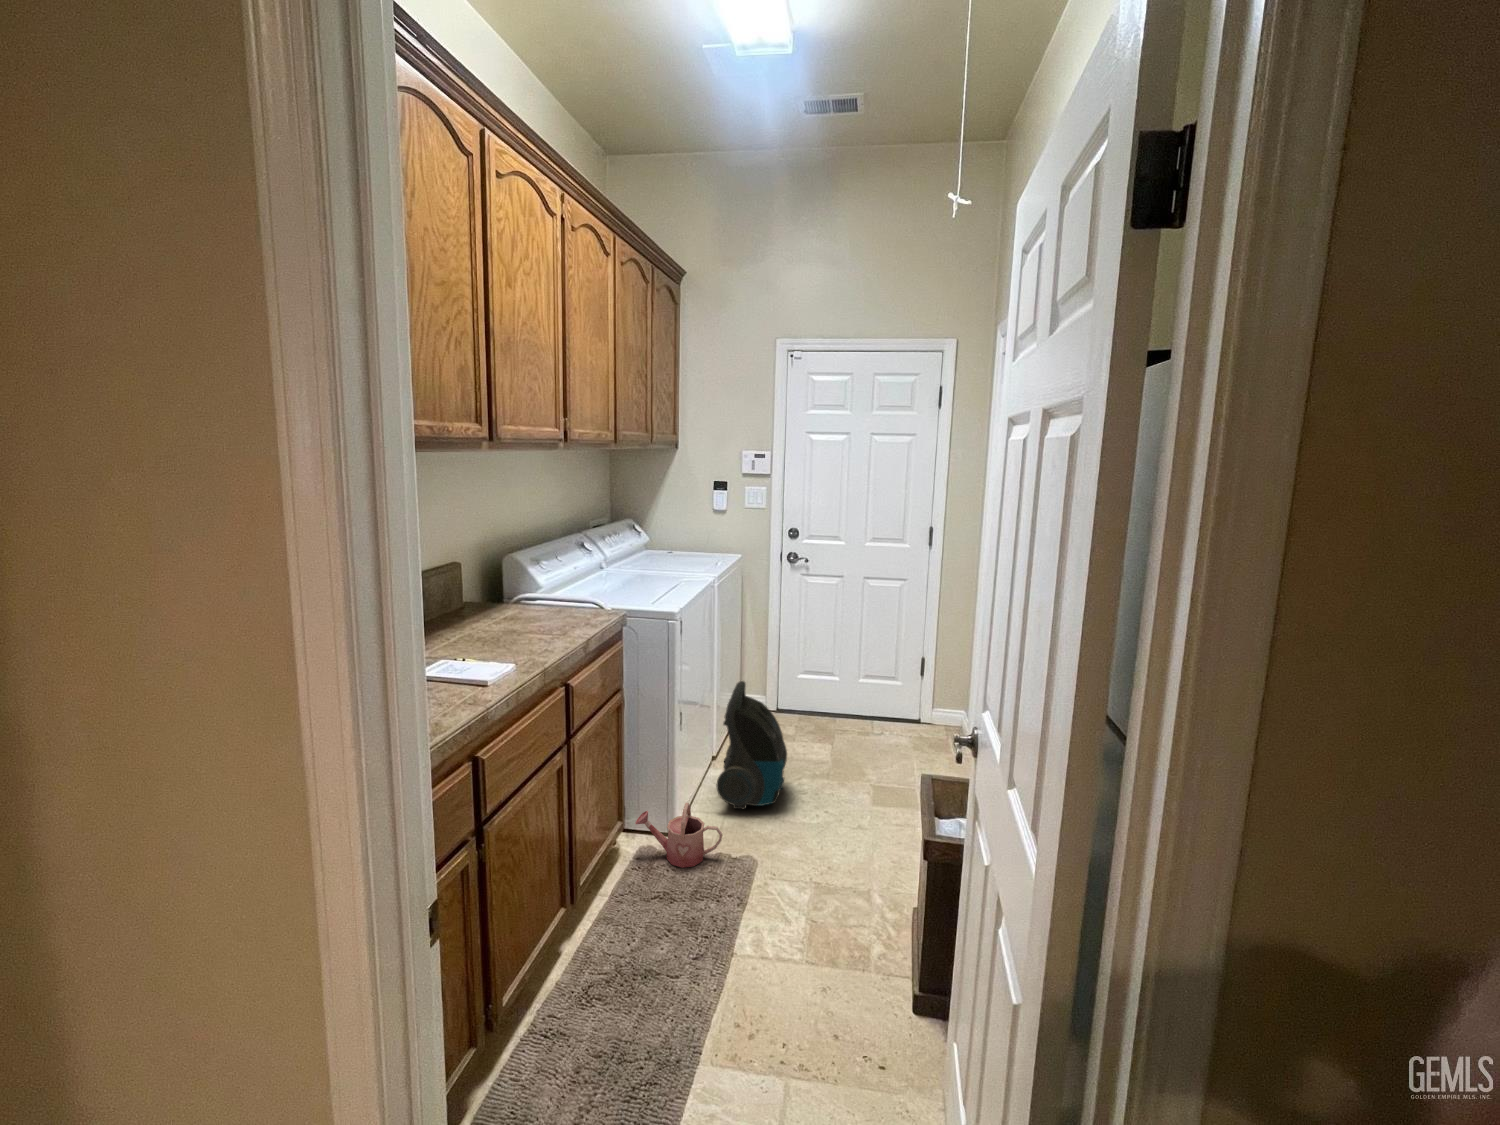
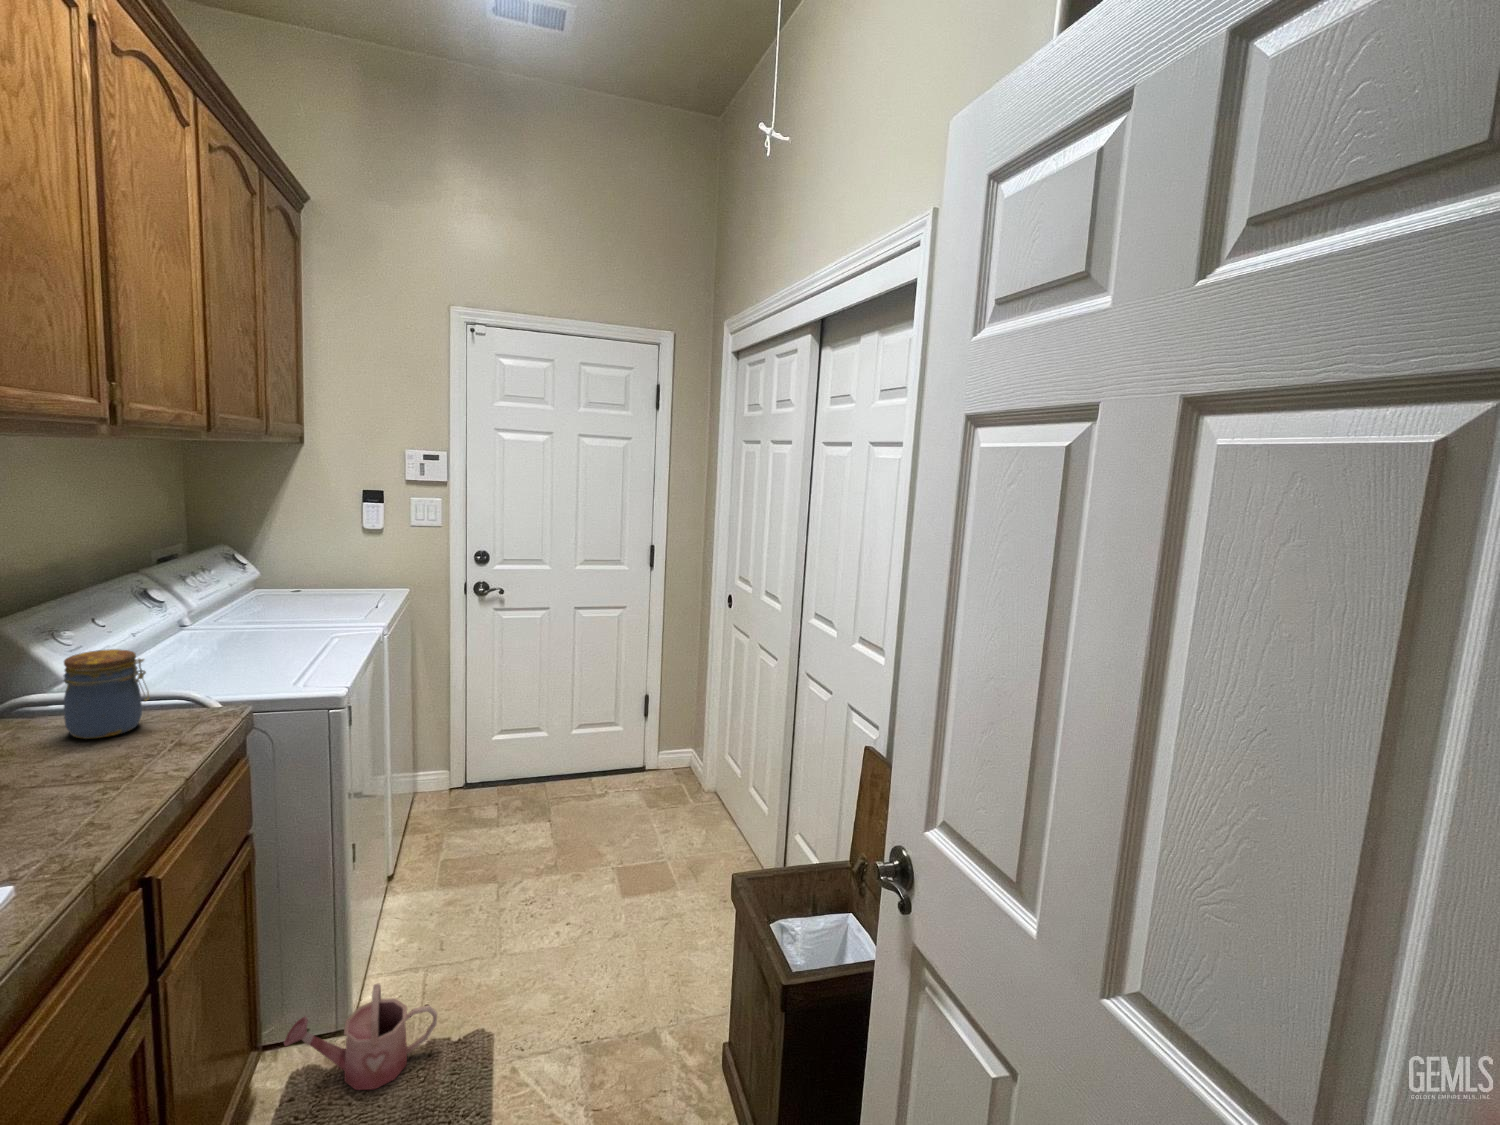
jar: none [540,569,576,616] -> present [64,649,149,739]
vacuum cleaner: present [717,681,787,809] -> none [411,771,511,956]

